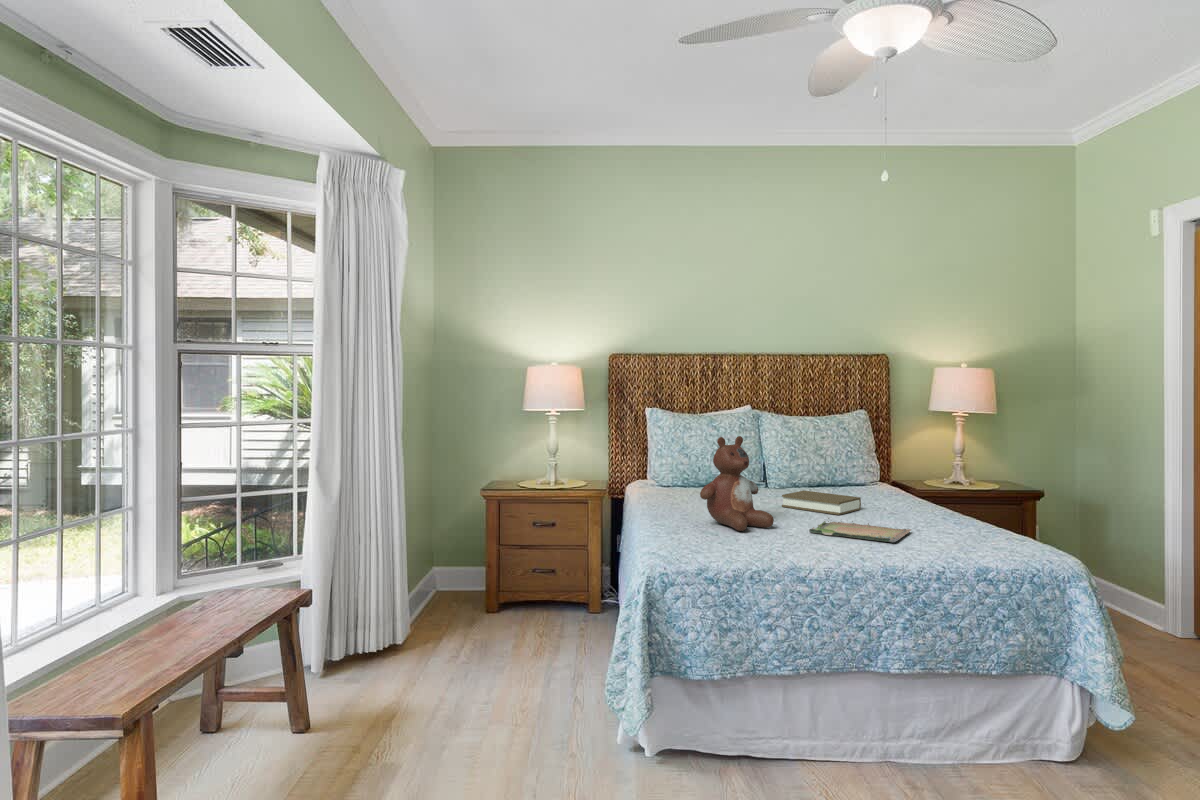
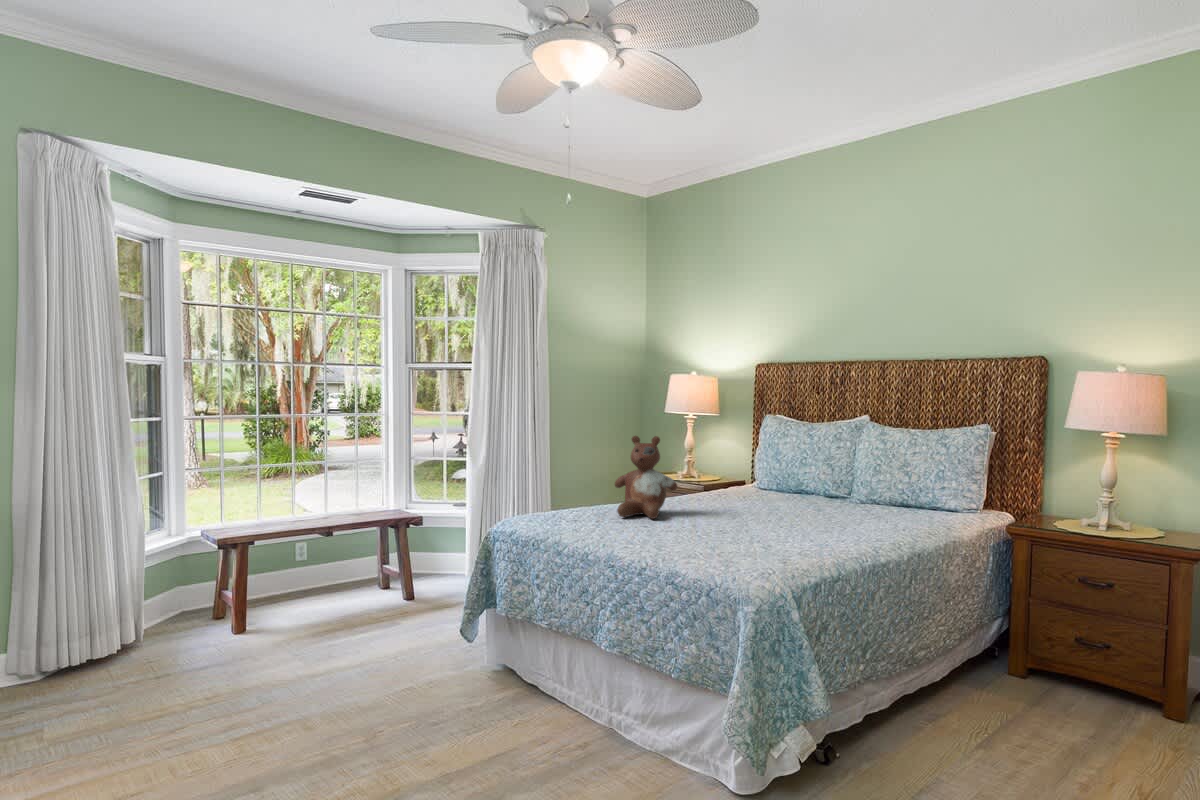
book: present [782,491,861,515] -> none [753,500,810,524]
tray: present [809,518,911,542] -> none [663,517,744,543]

